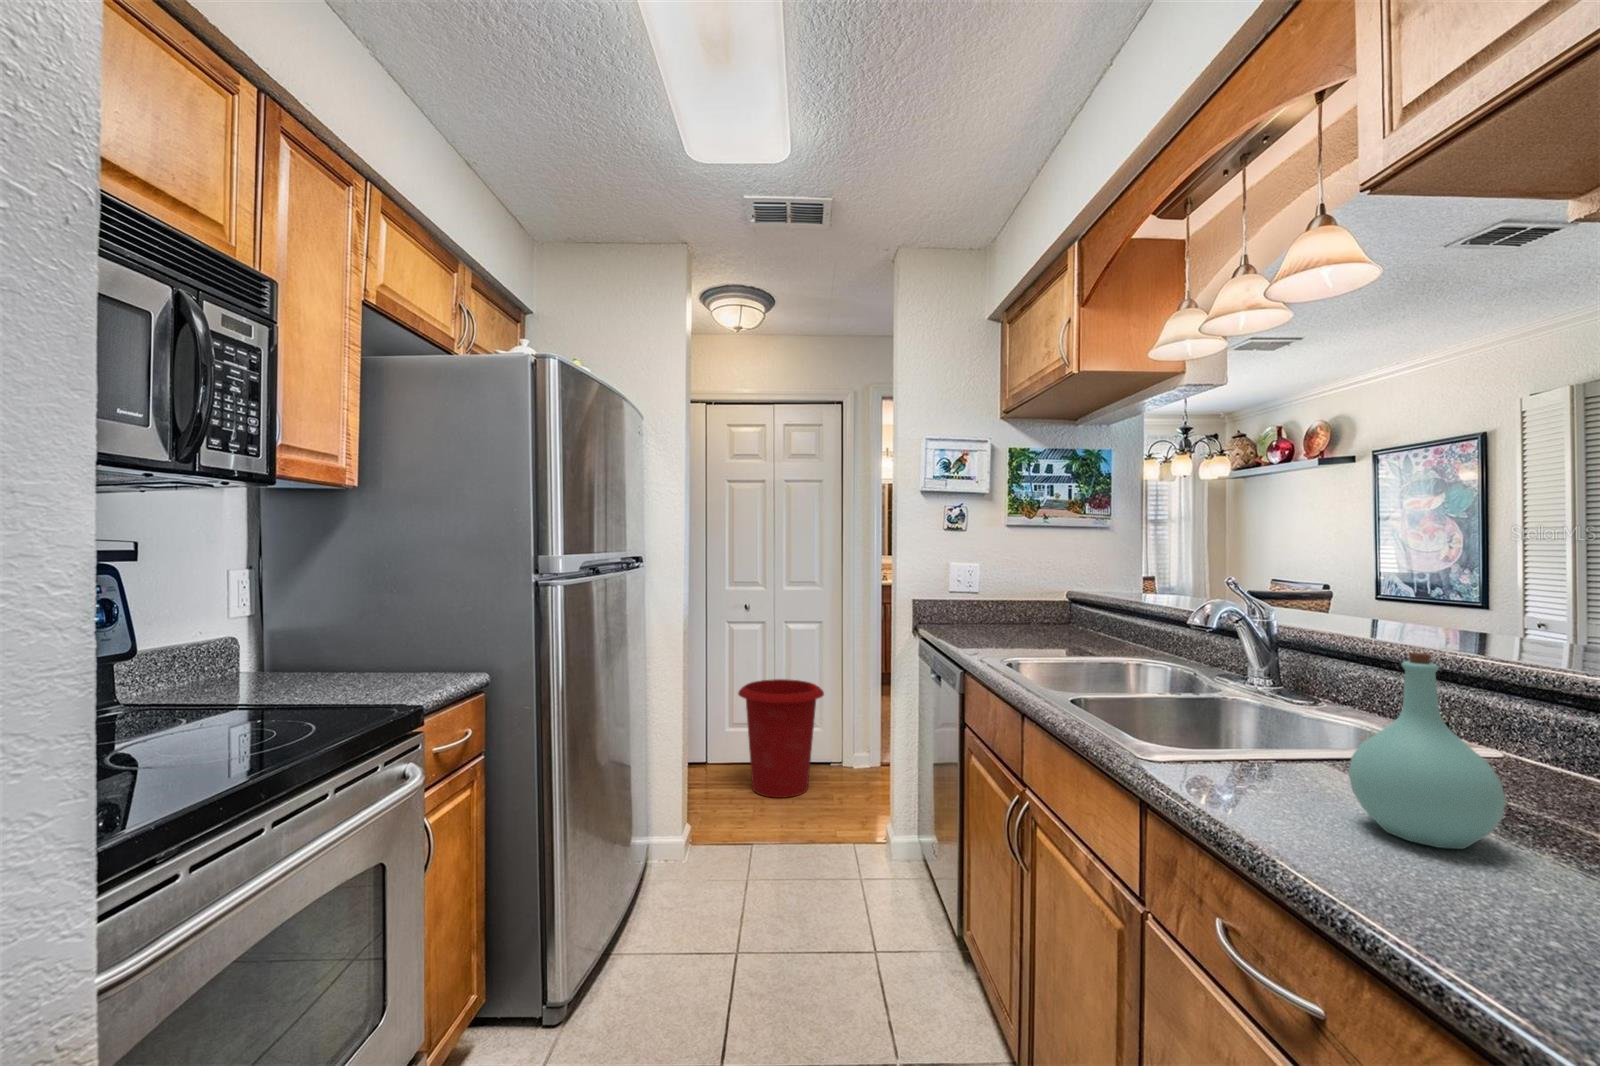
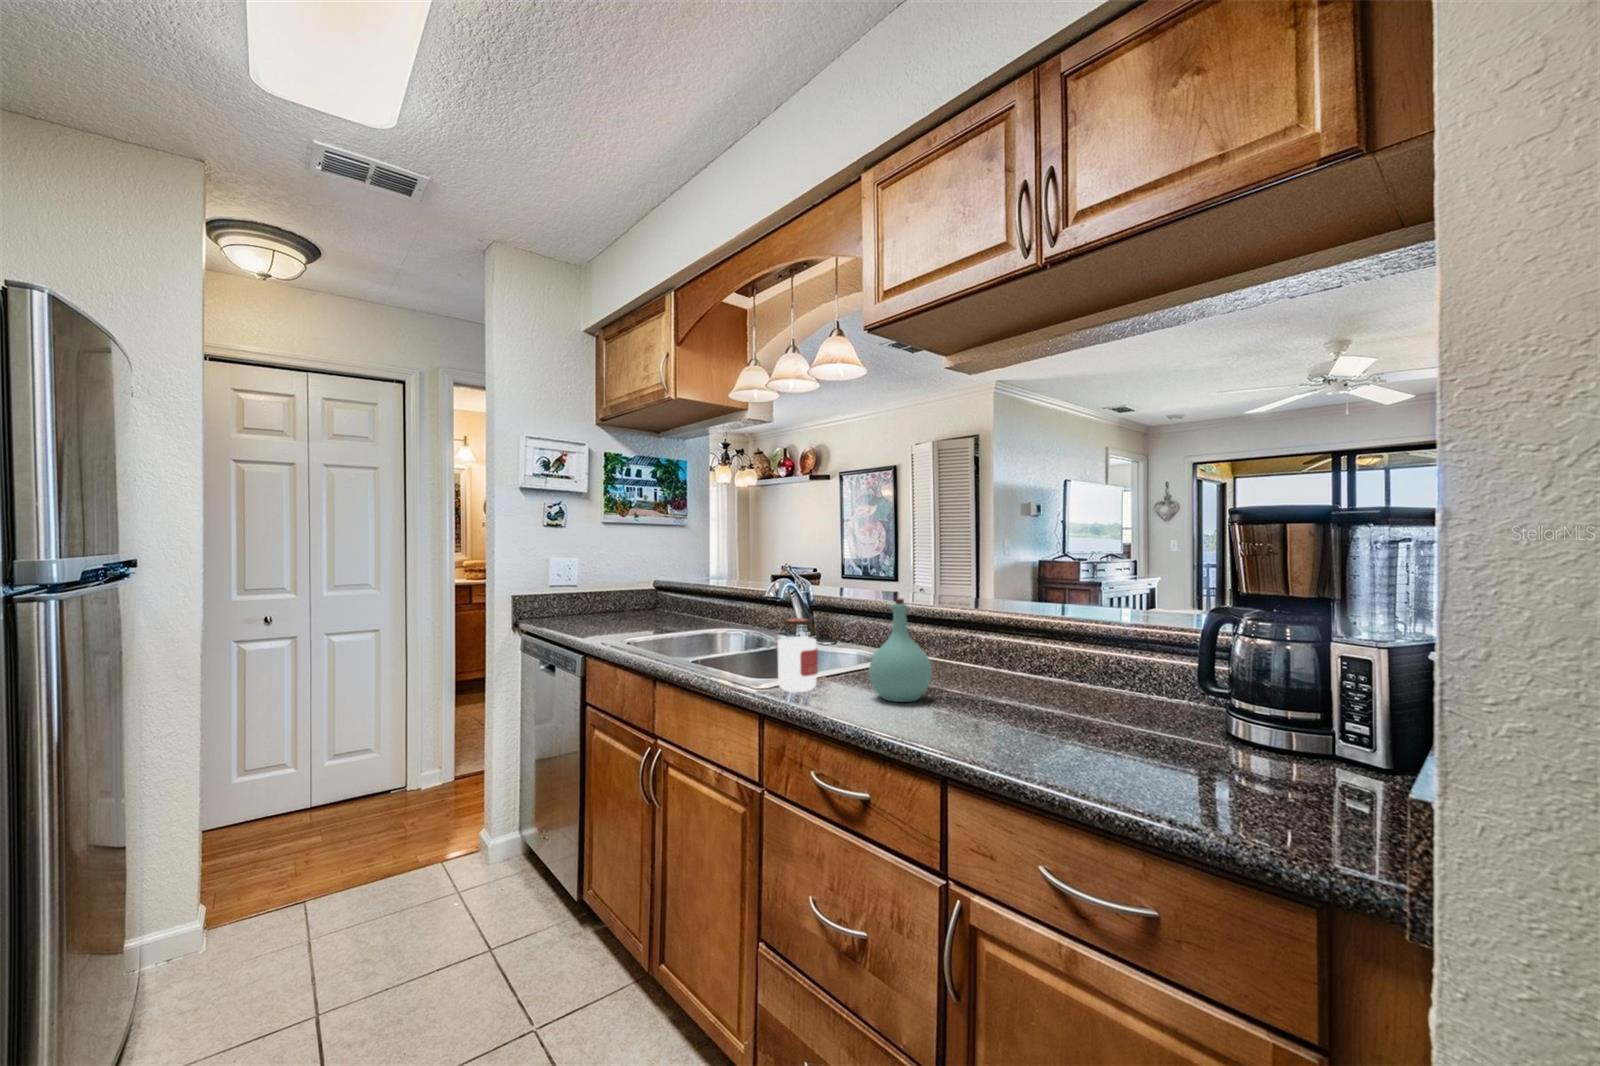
jar: none [1172,664,1249,783] -> present [776,618,818,692]
waste bin: present [738,679,824,798] -> none [269,699,392,840]

